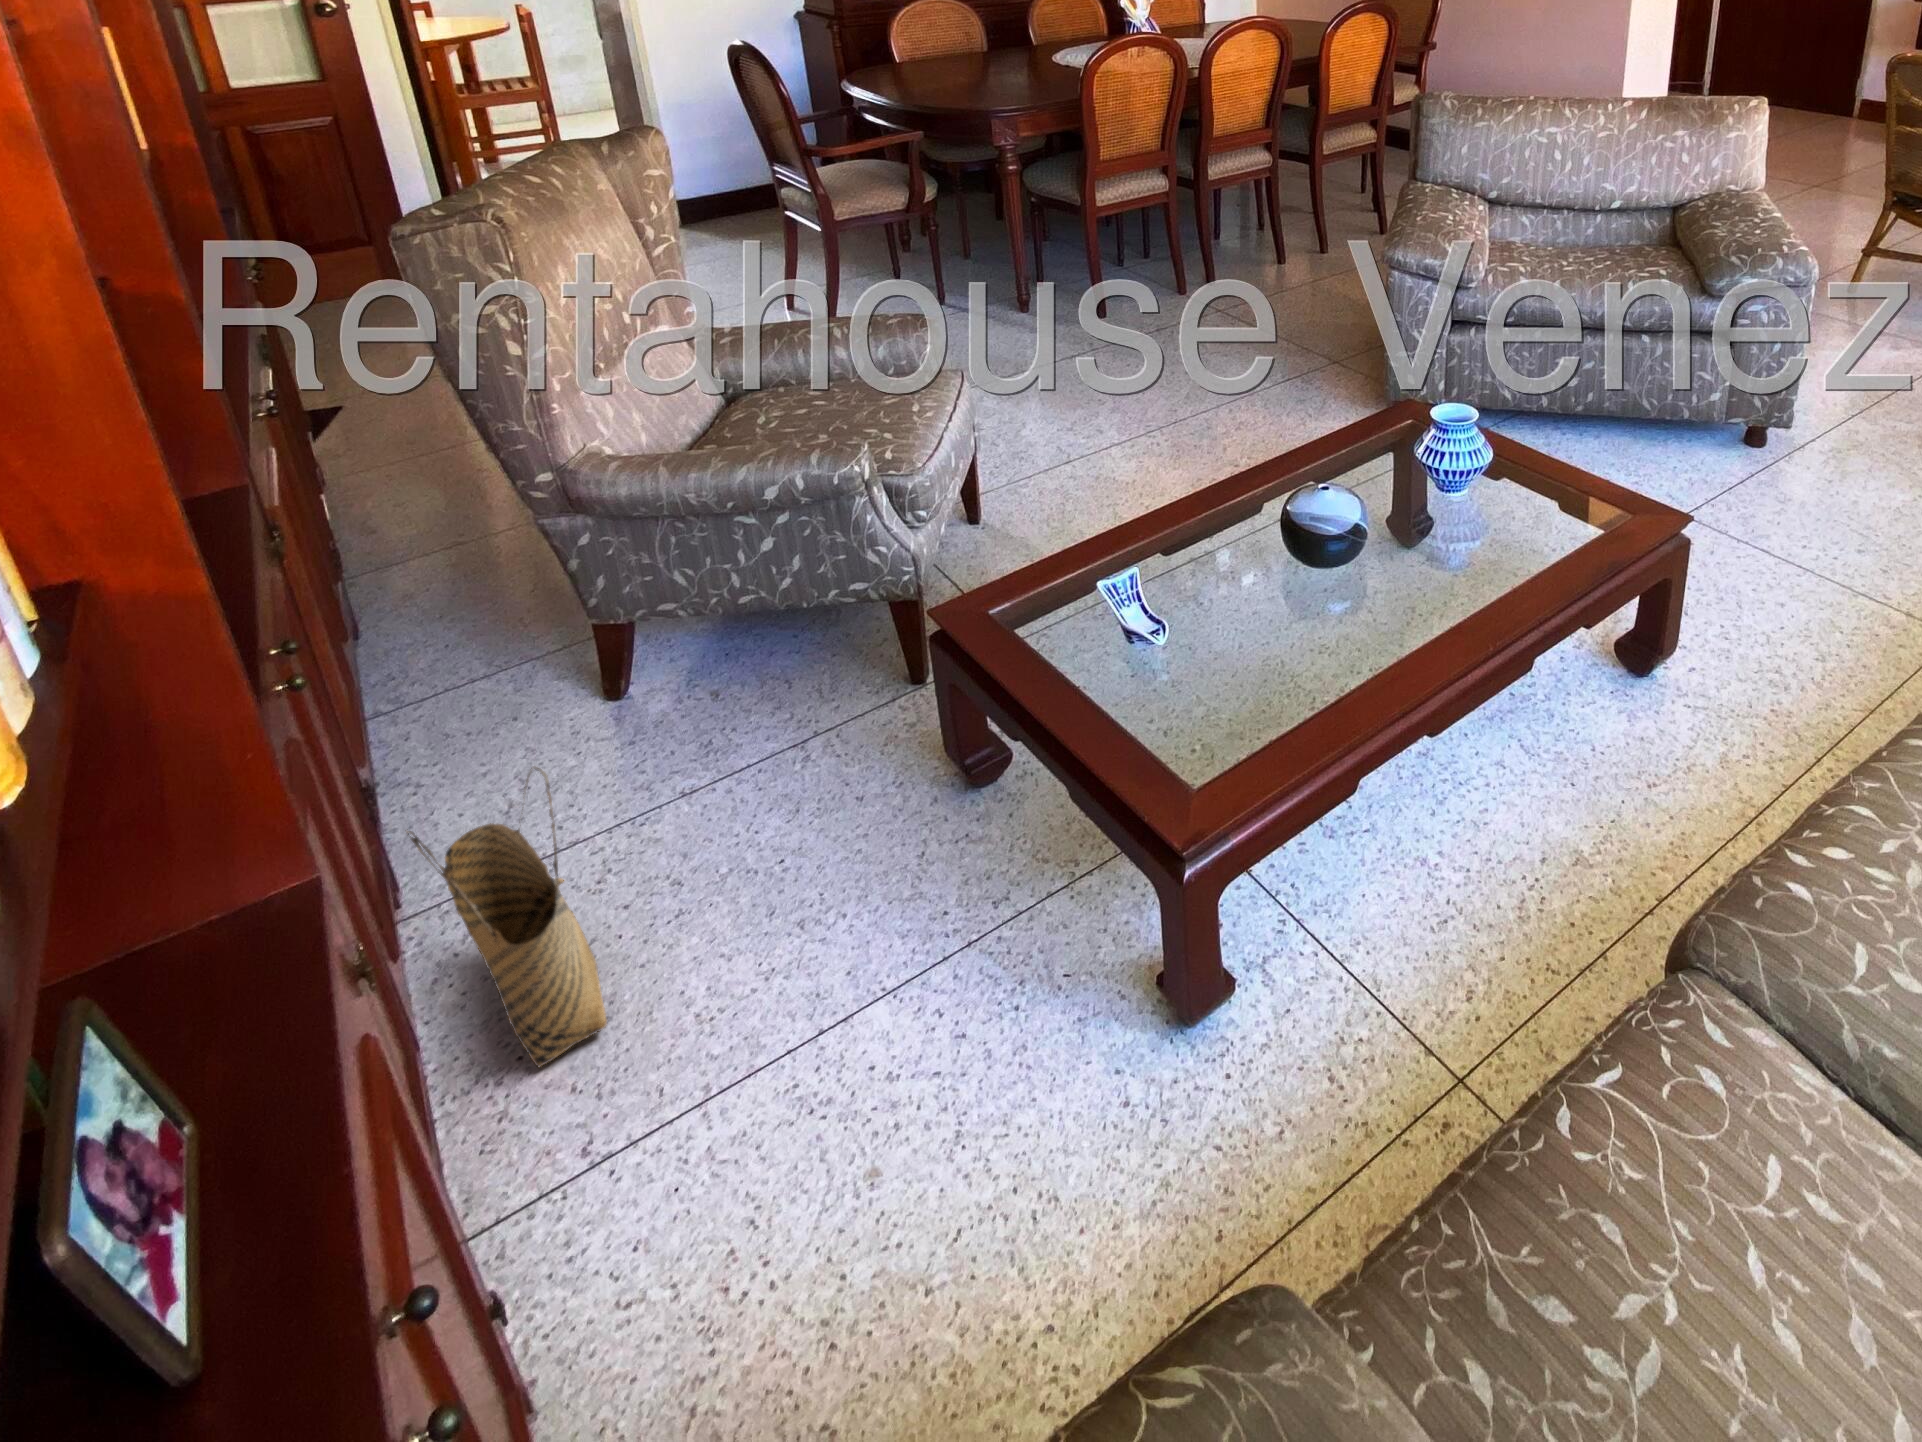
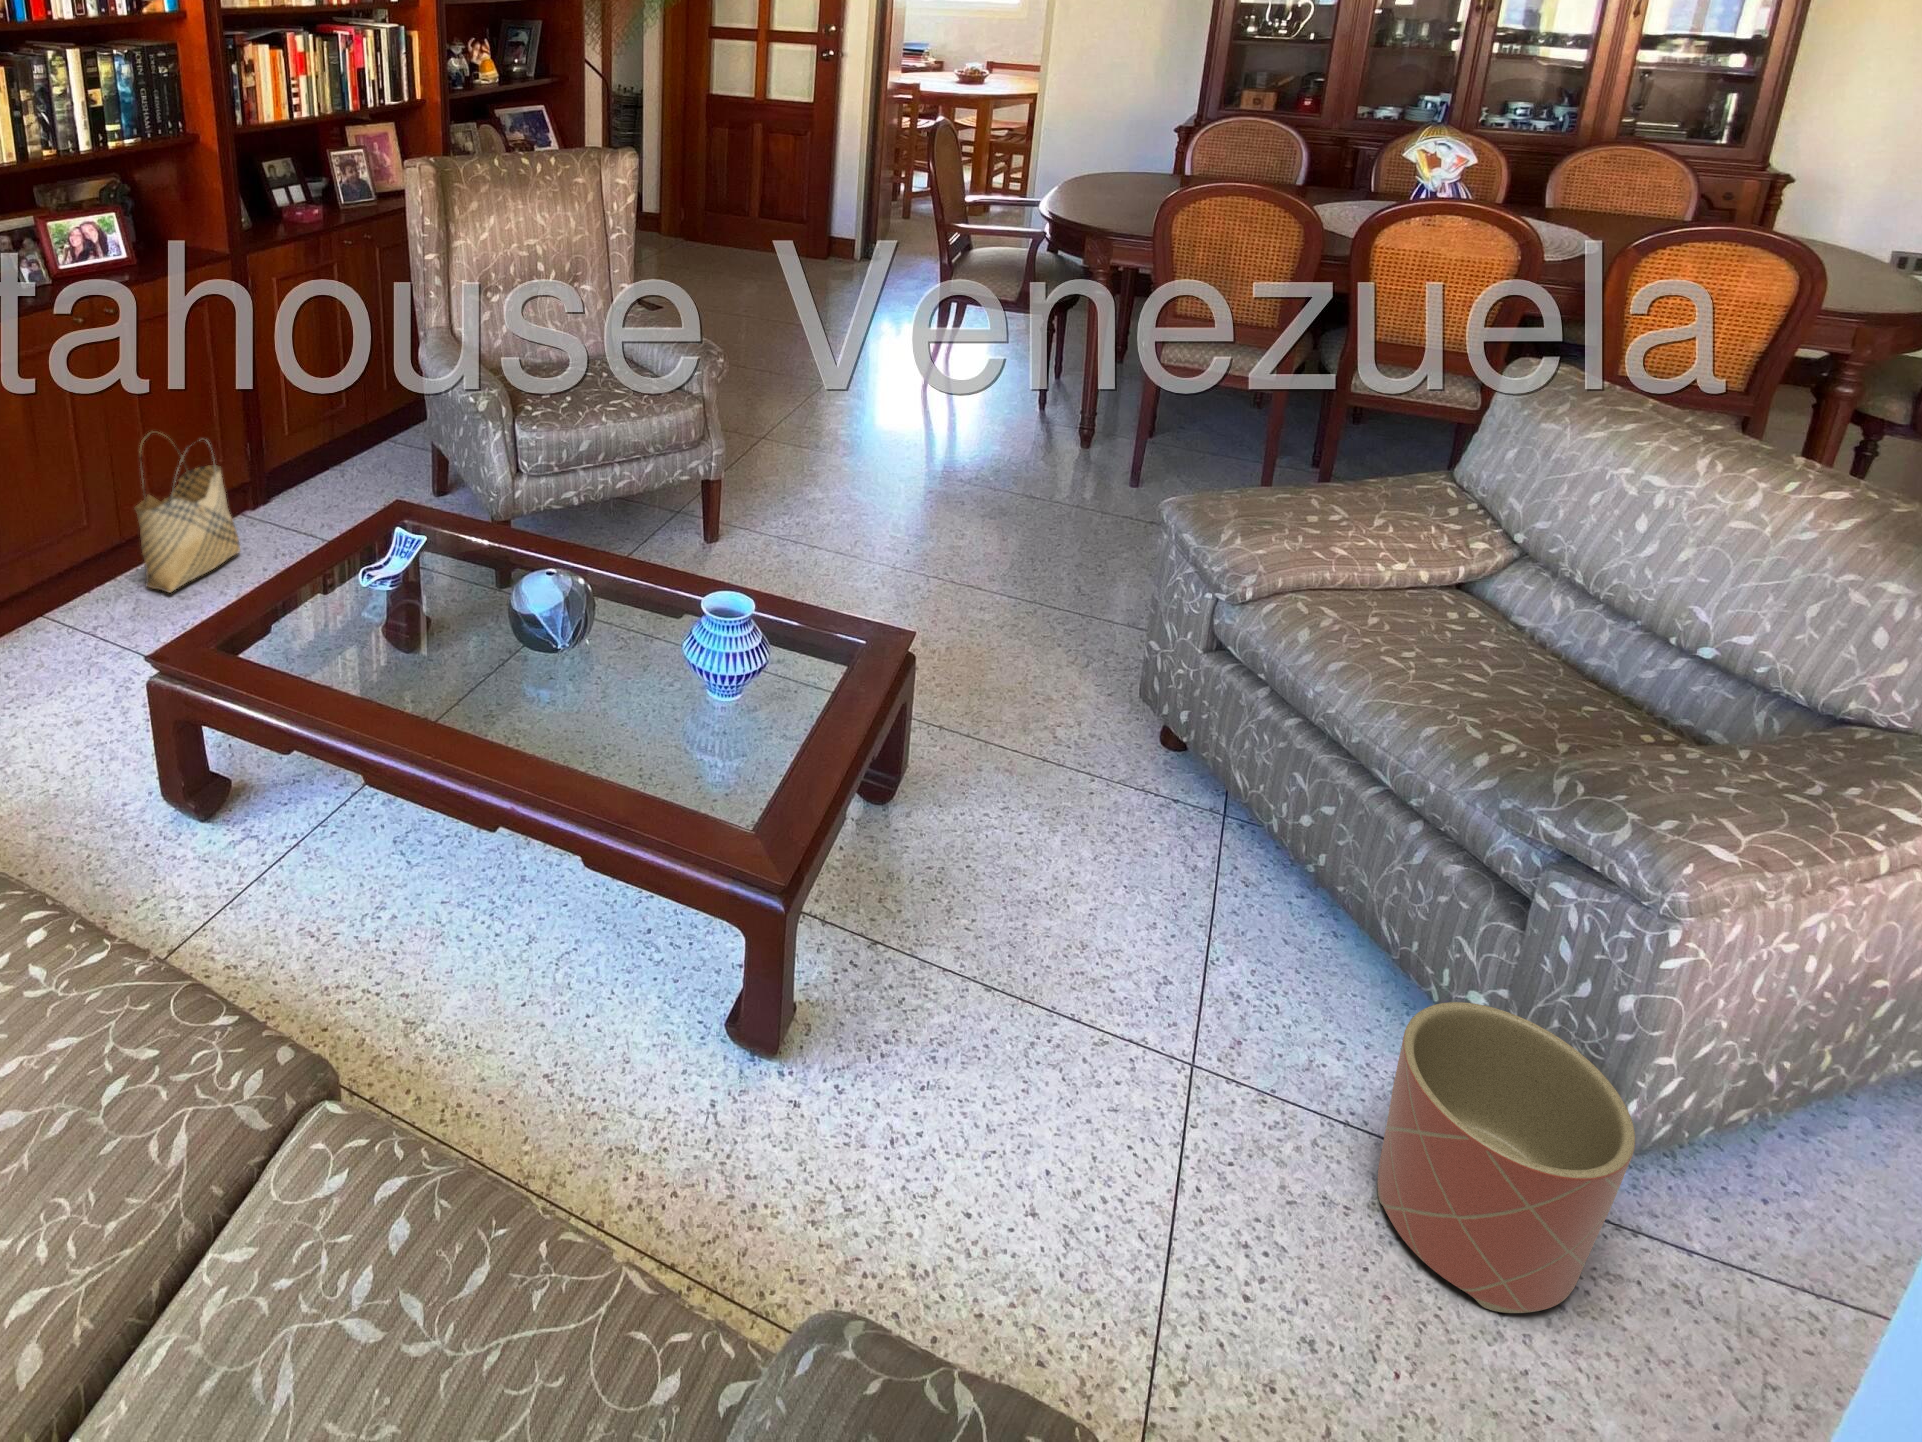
planter: none [1749,374,1865,502] -> present [1378,1002,1635,1313]

